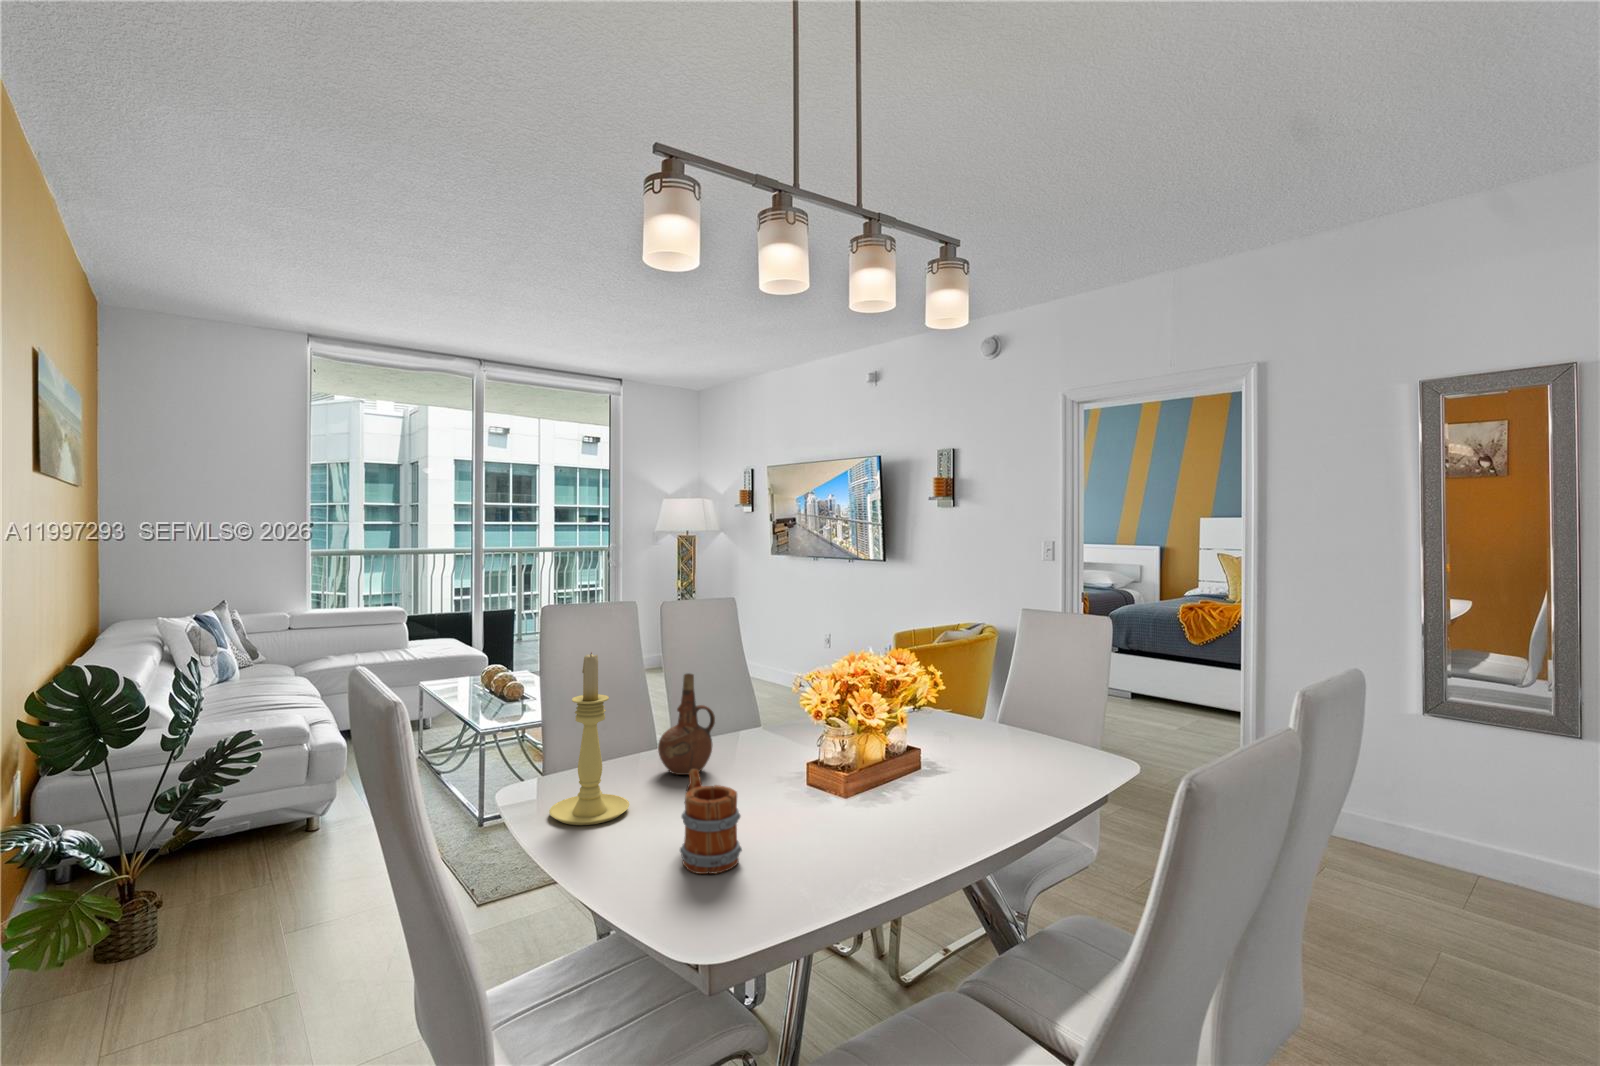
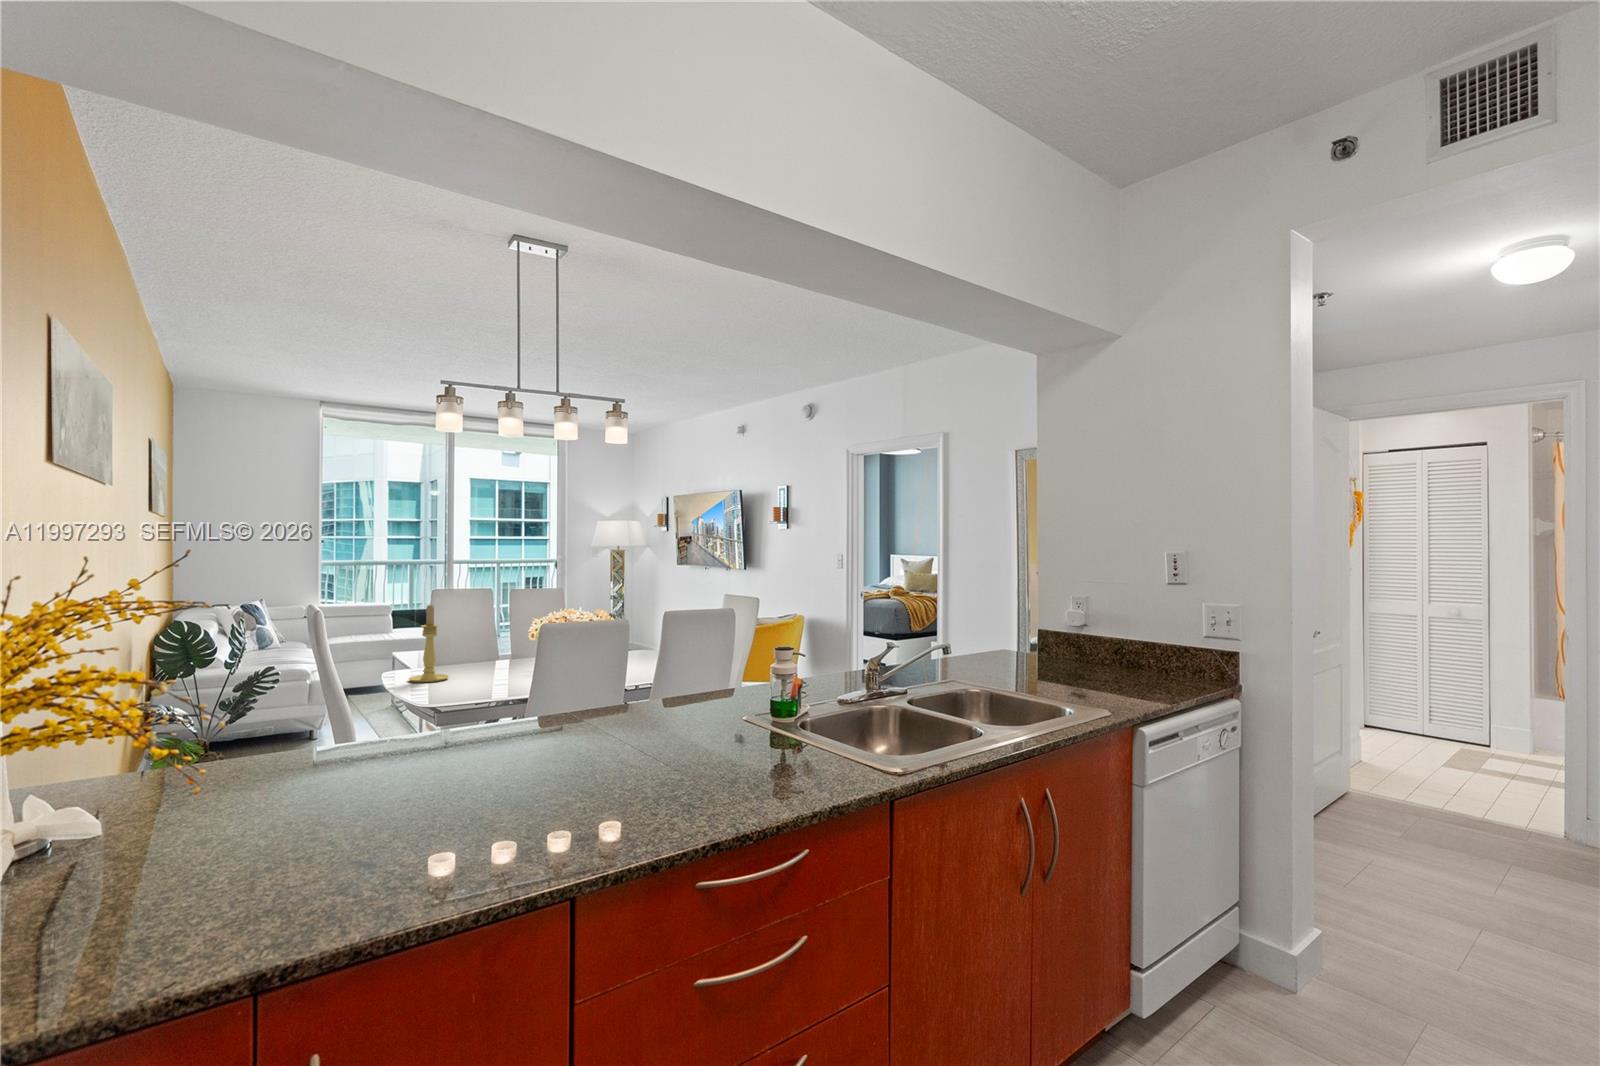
ceramic pitcher: present [658,673,715,775] -> none [477,620,509,671]
mug: present [680,769,742,874] -> none [452,653,480,692]

